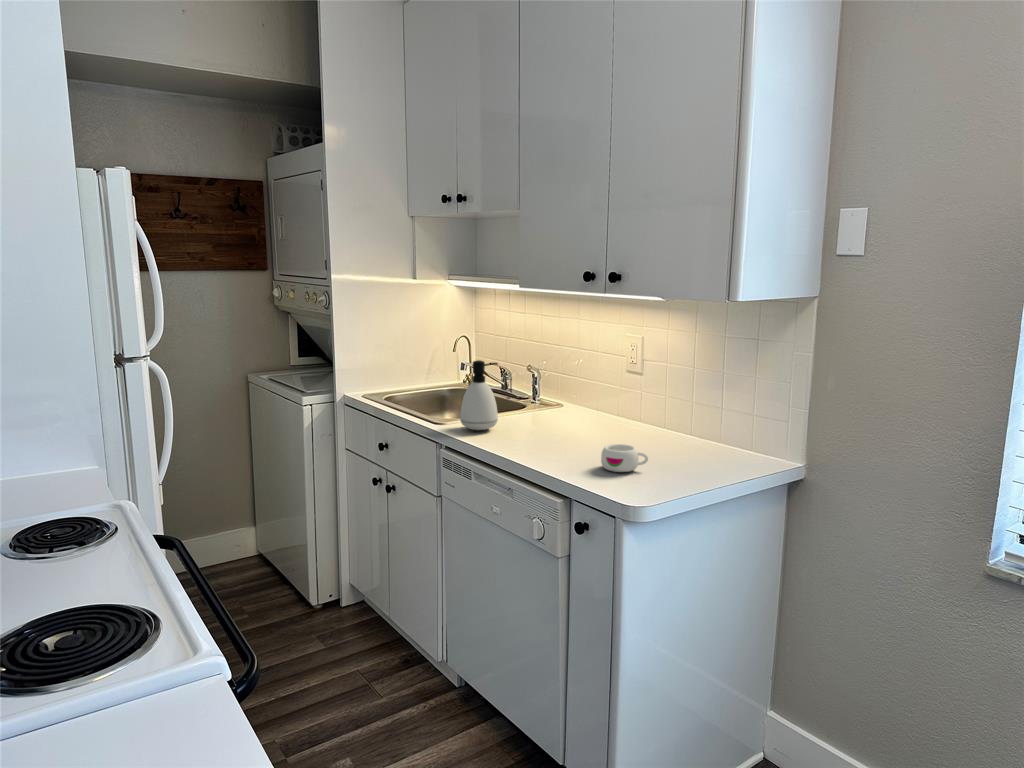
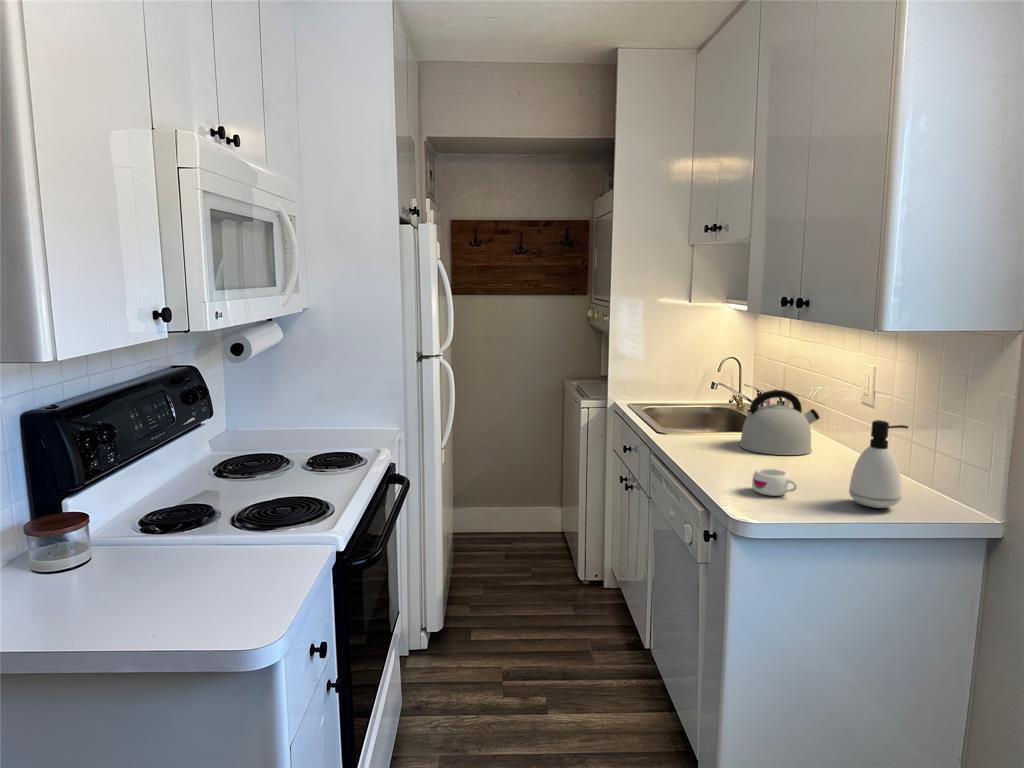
soap dispenser: present [460,360,498,430] -> present [849,420,908,508]
kettle: none [526,364,597,430] -> present [740,390,820,455]

